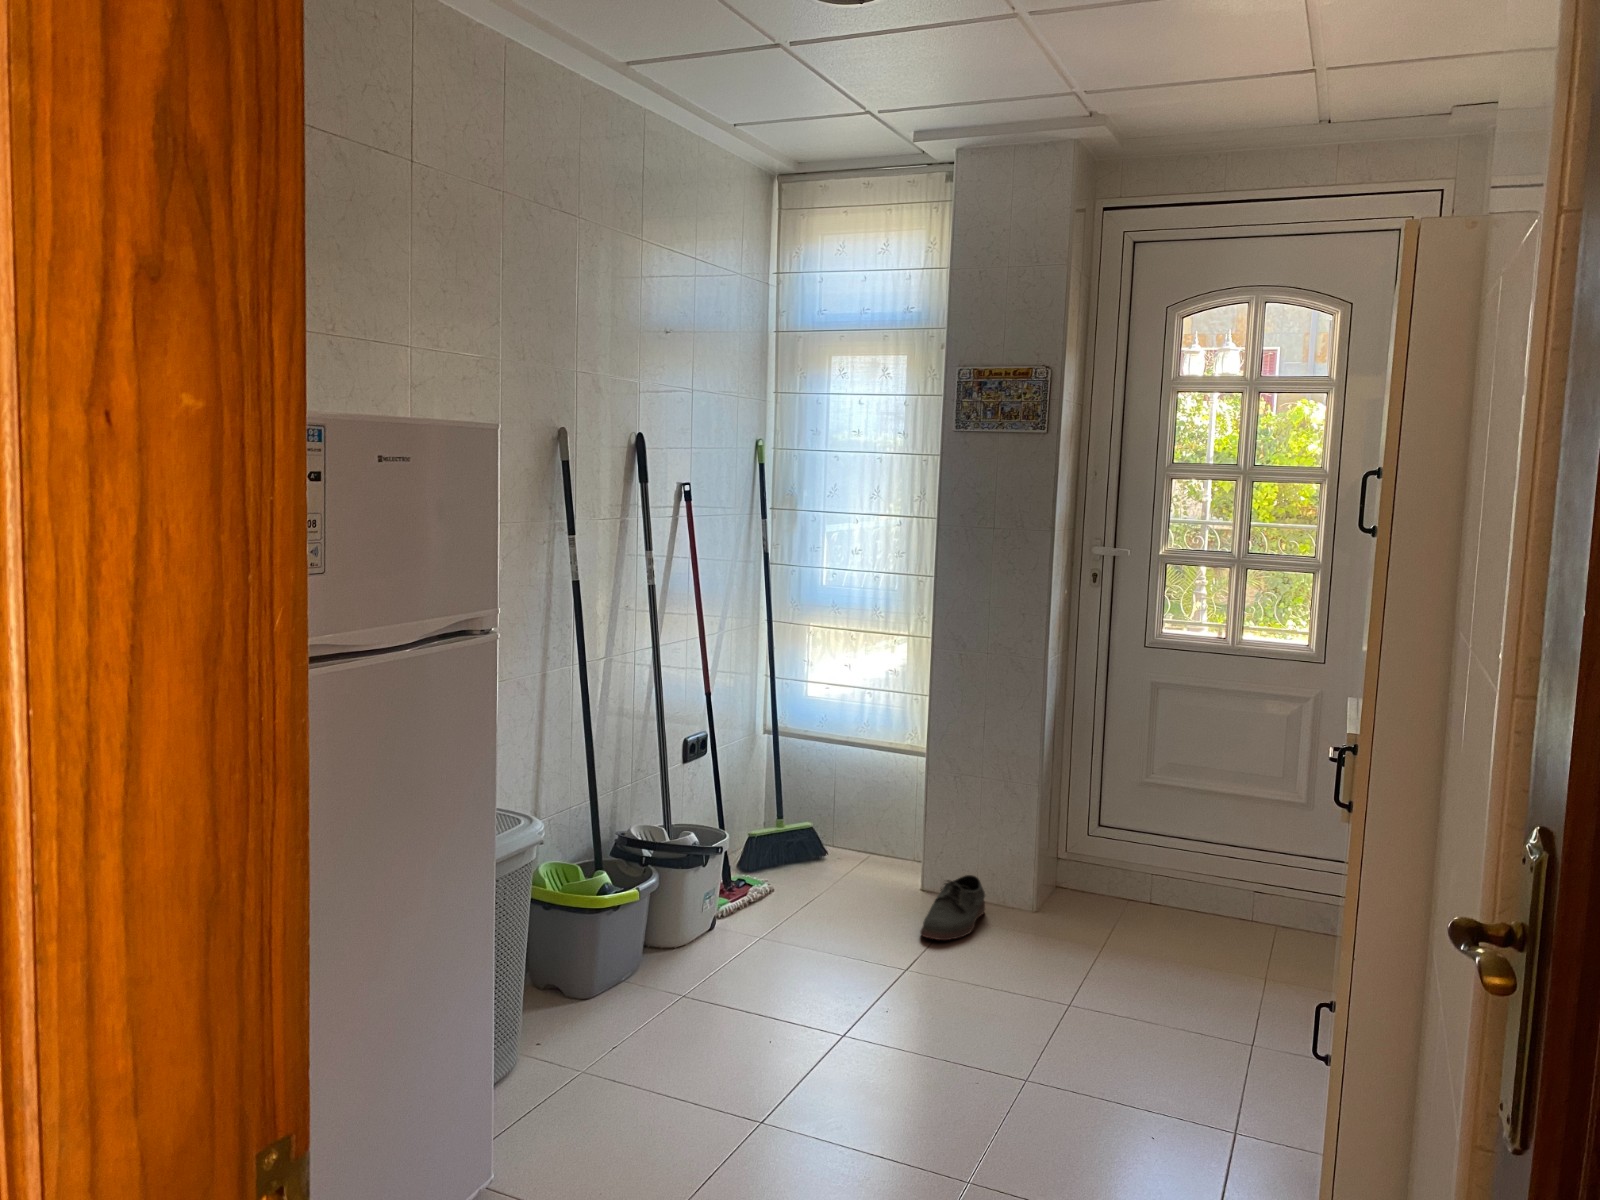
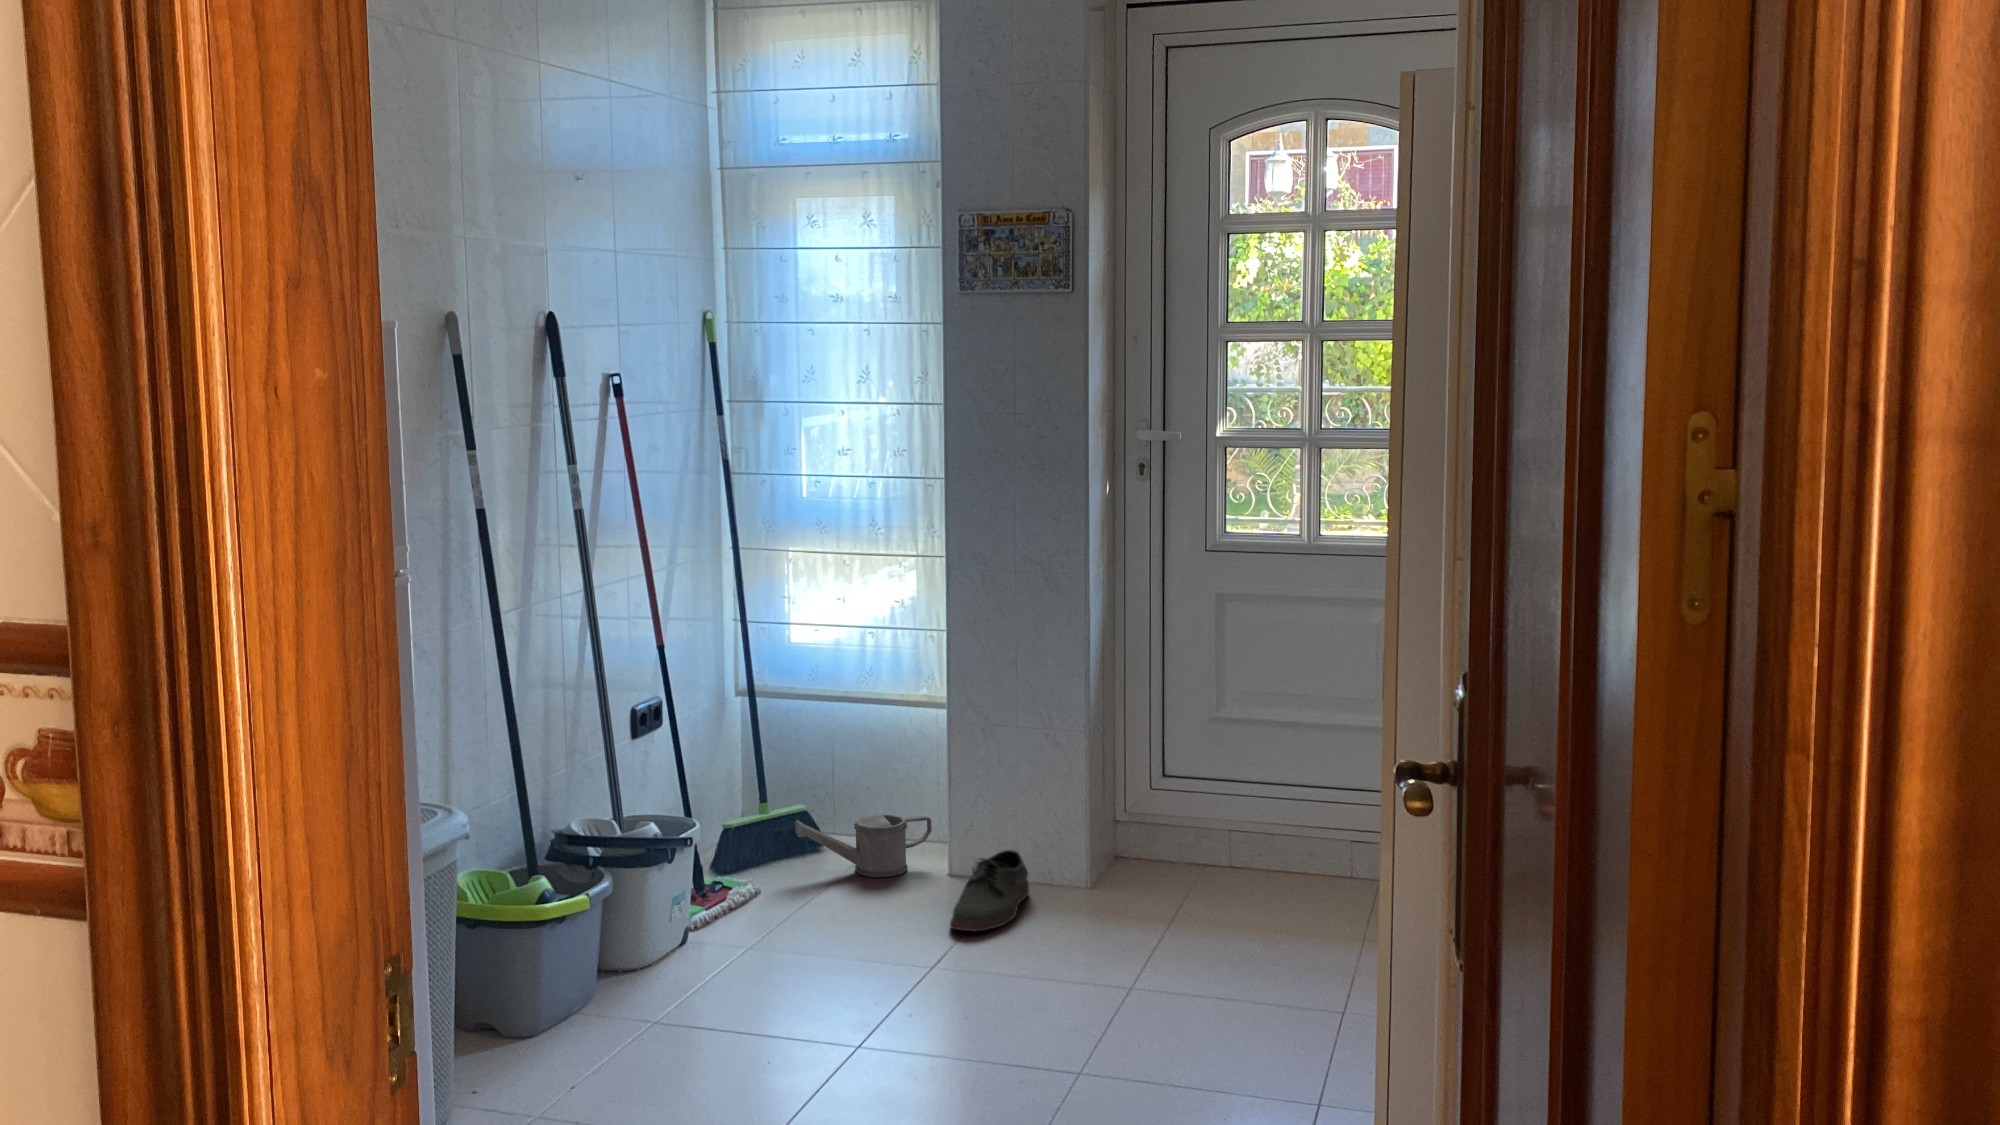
watering can: none [803,836,910,888] -> present [795,815,932,877]

